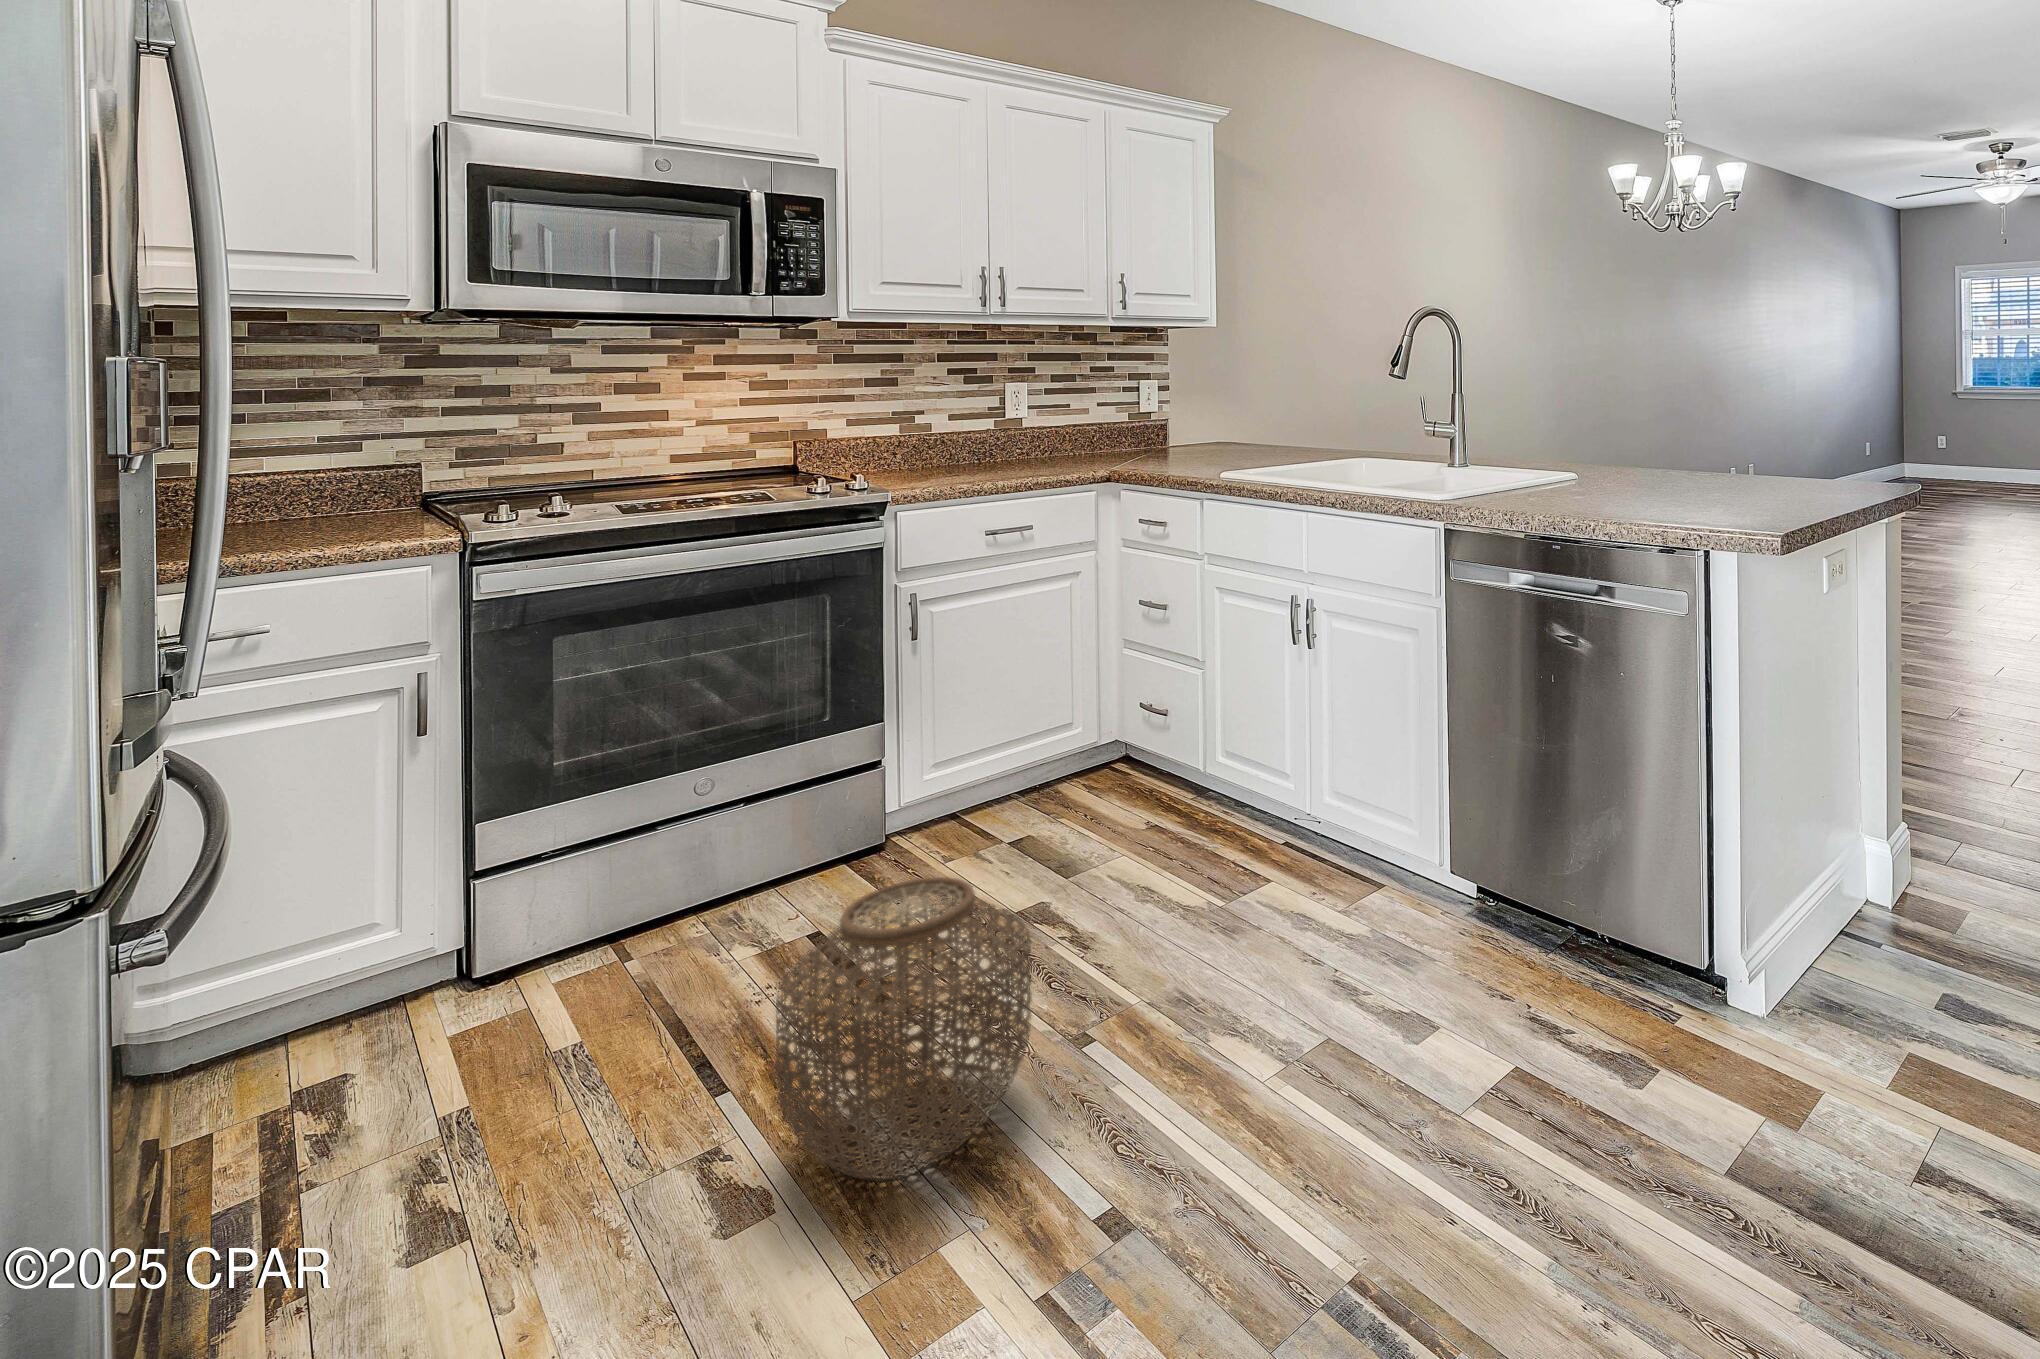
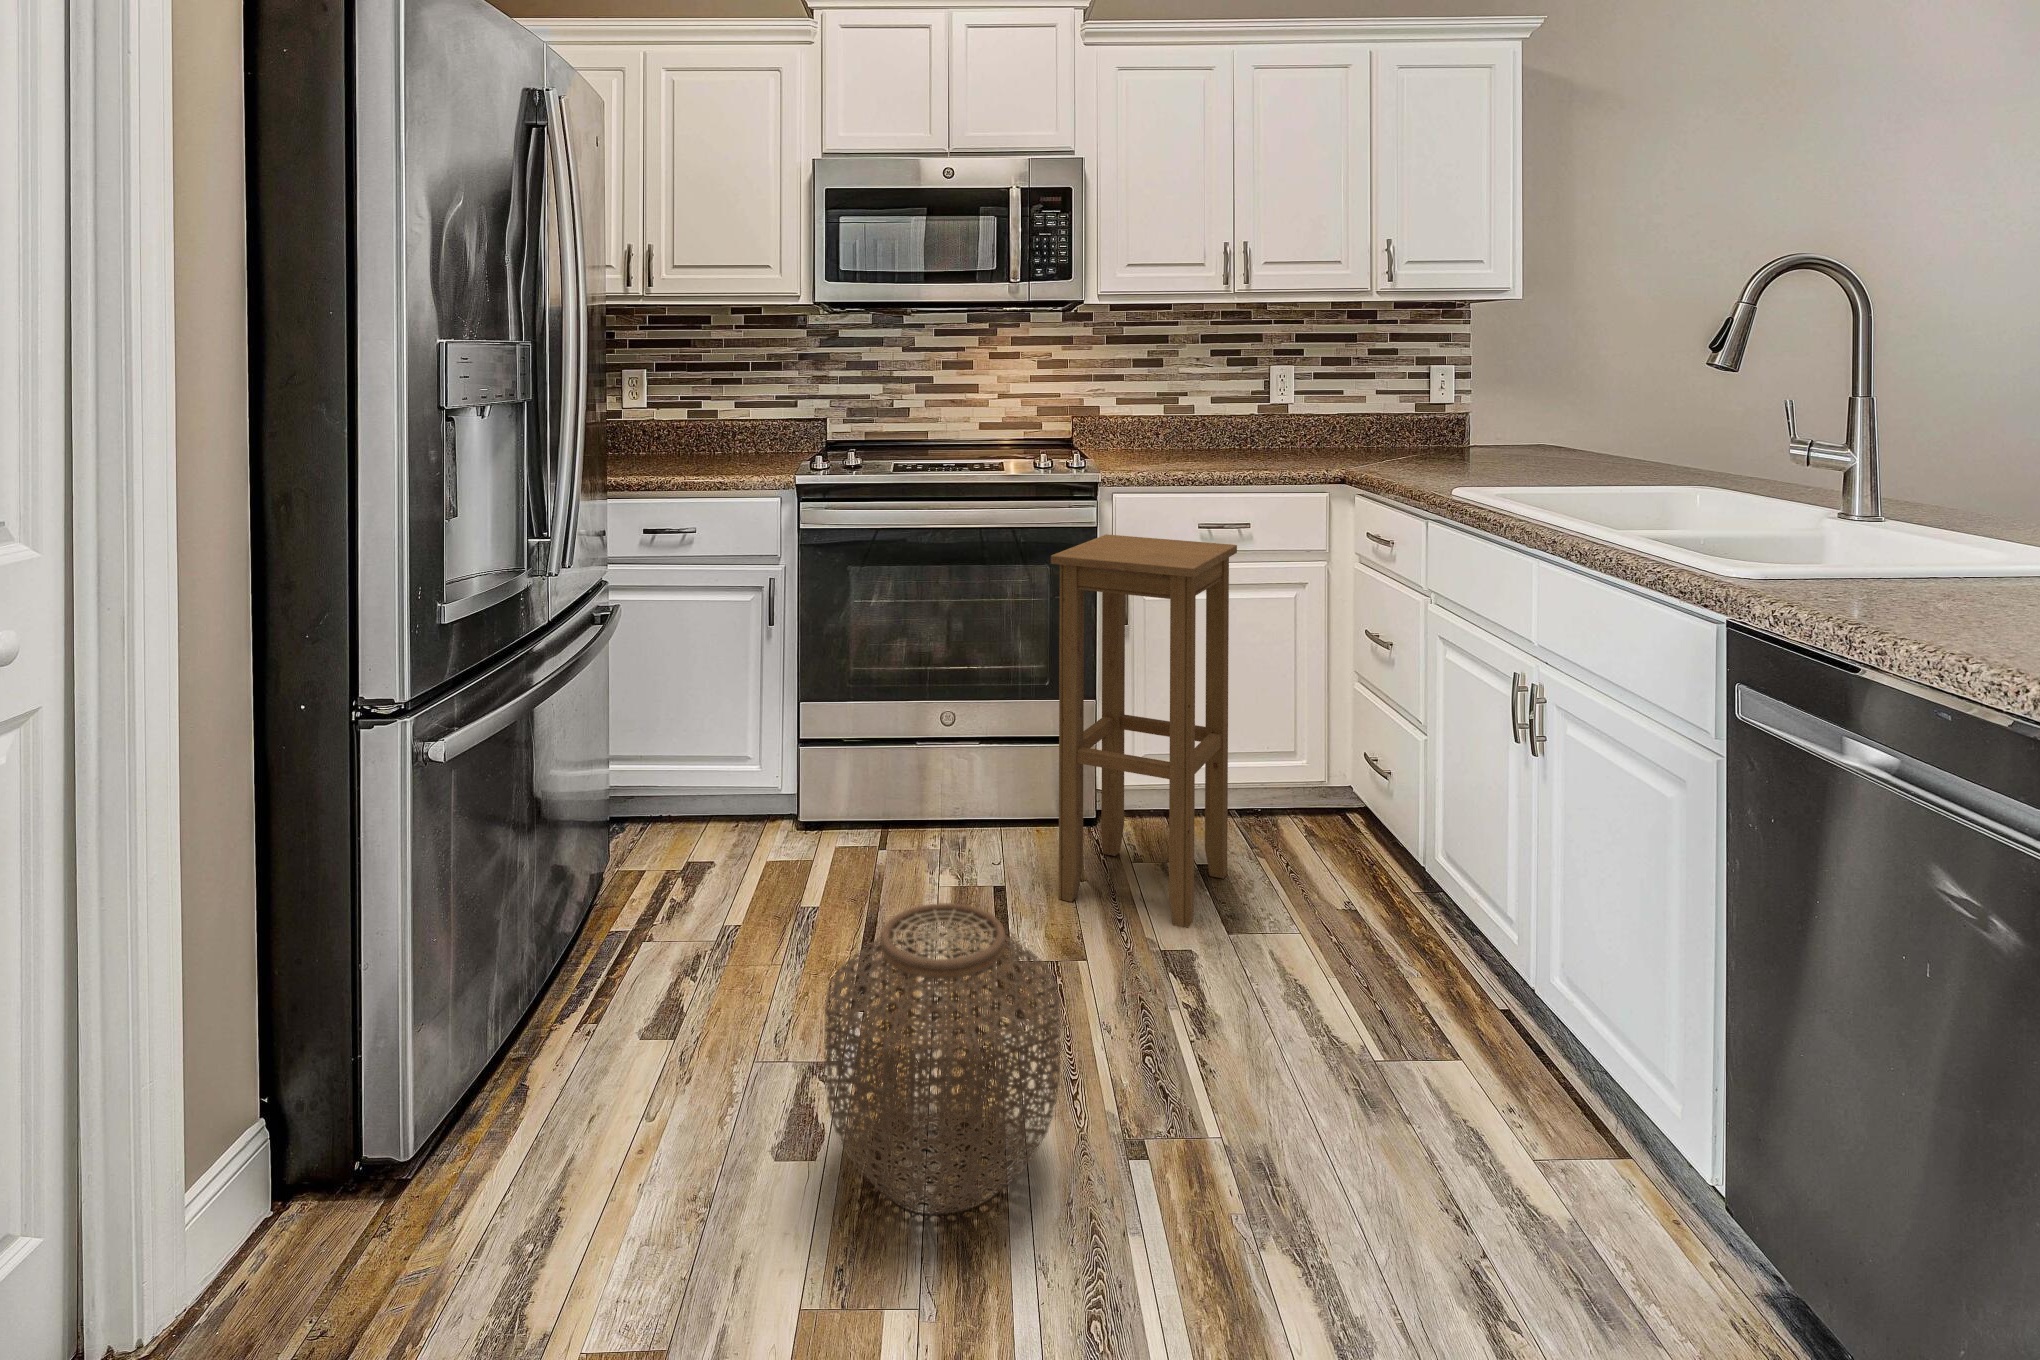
stool: none [867,536,1037,908] -> present [1051,534,1237,928]

